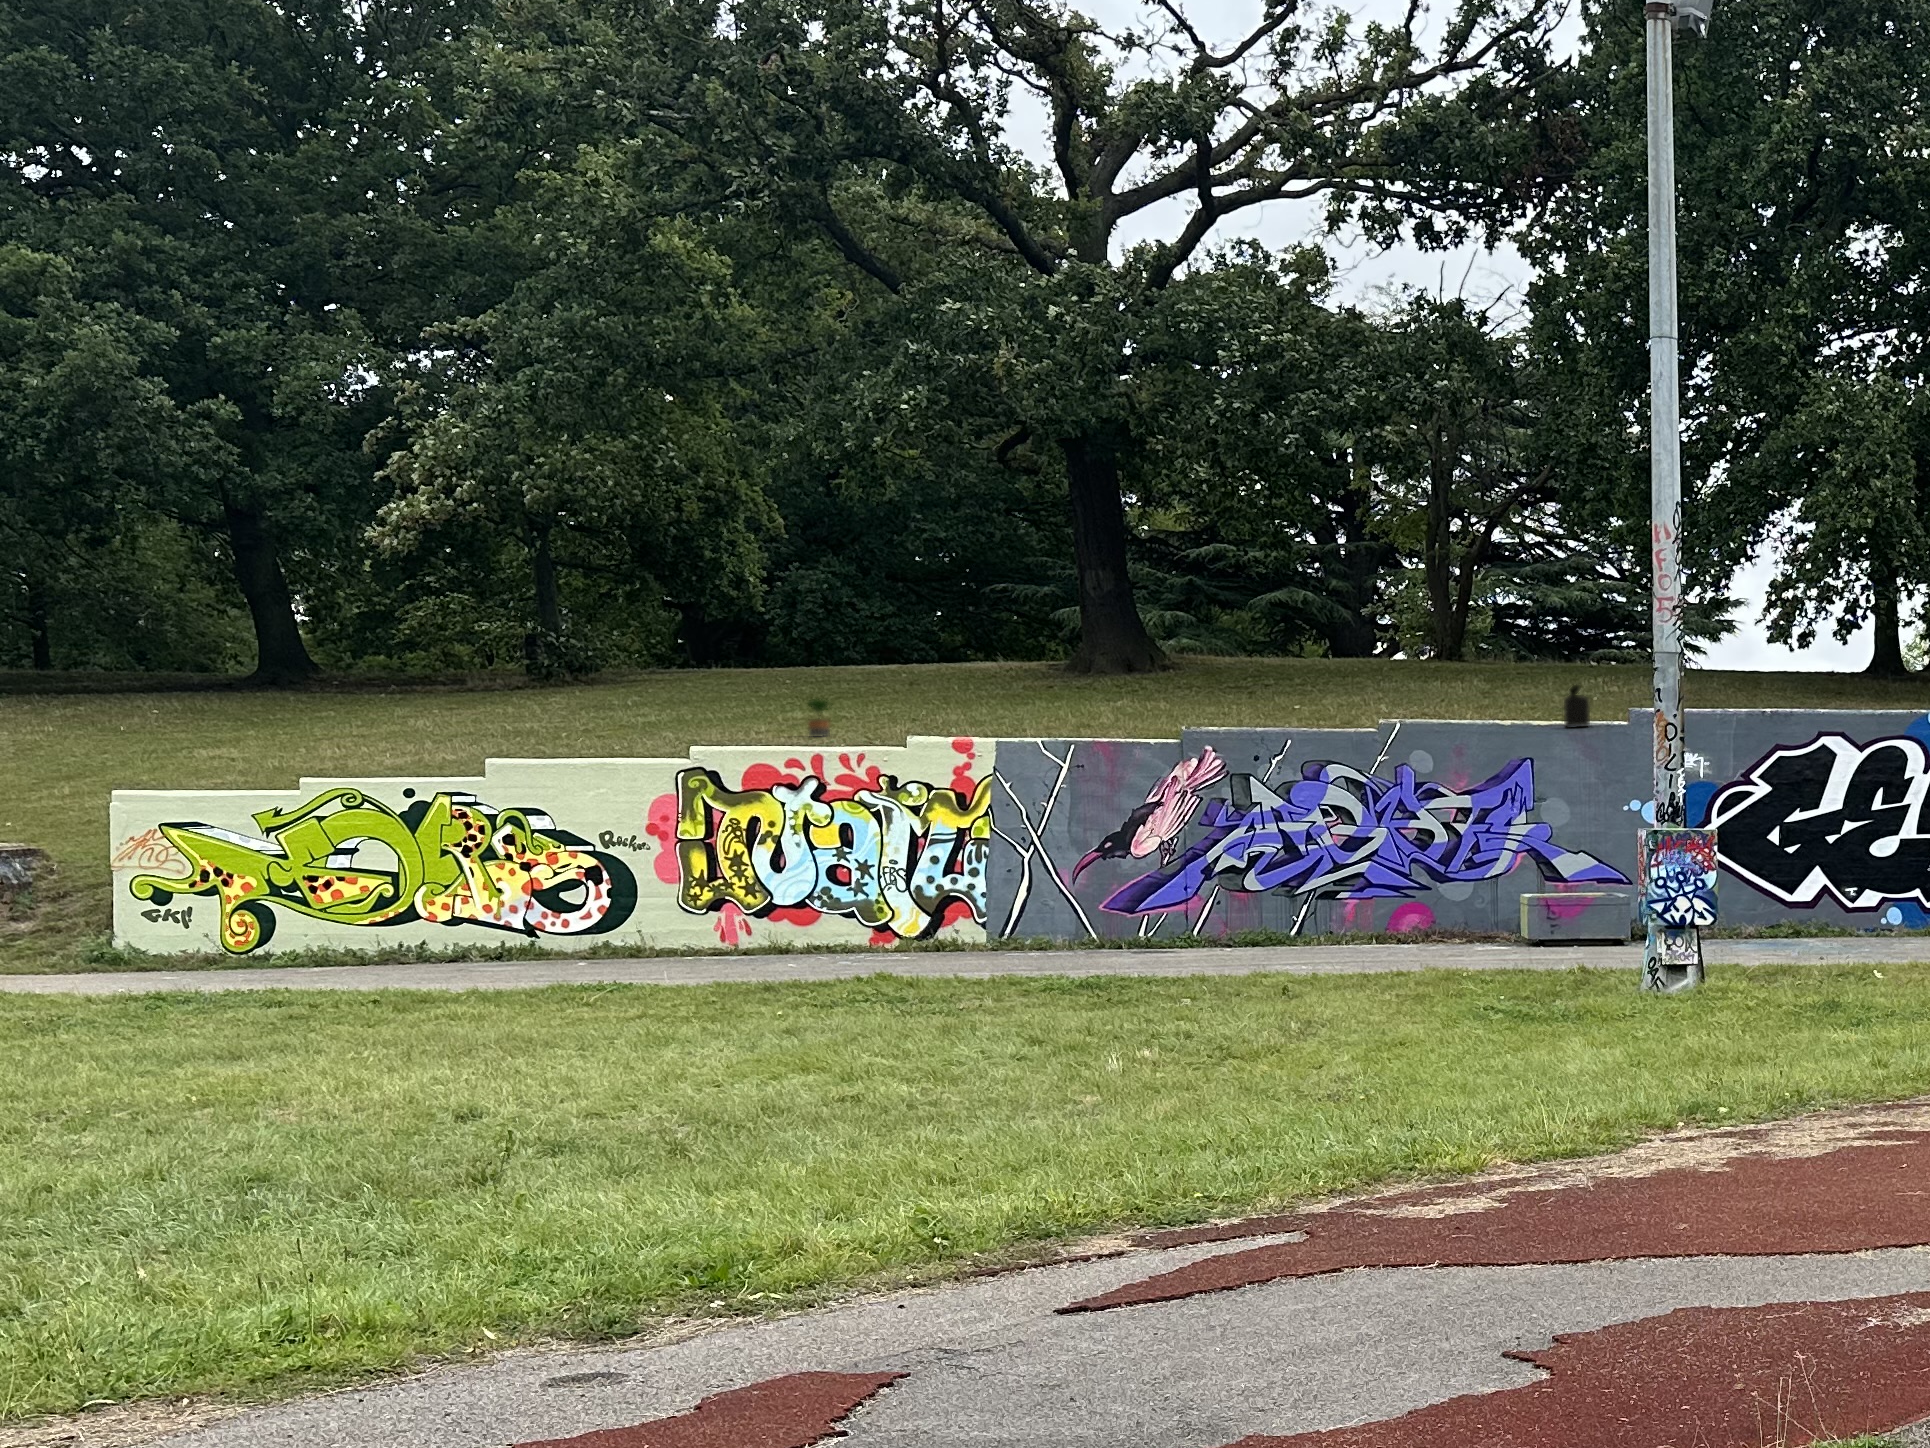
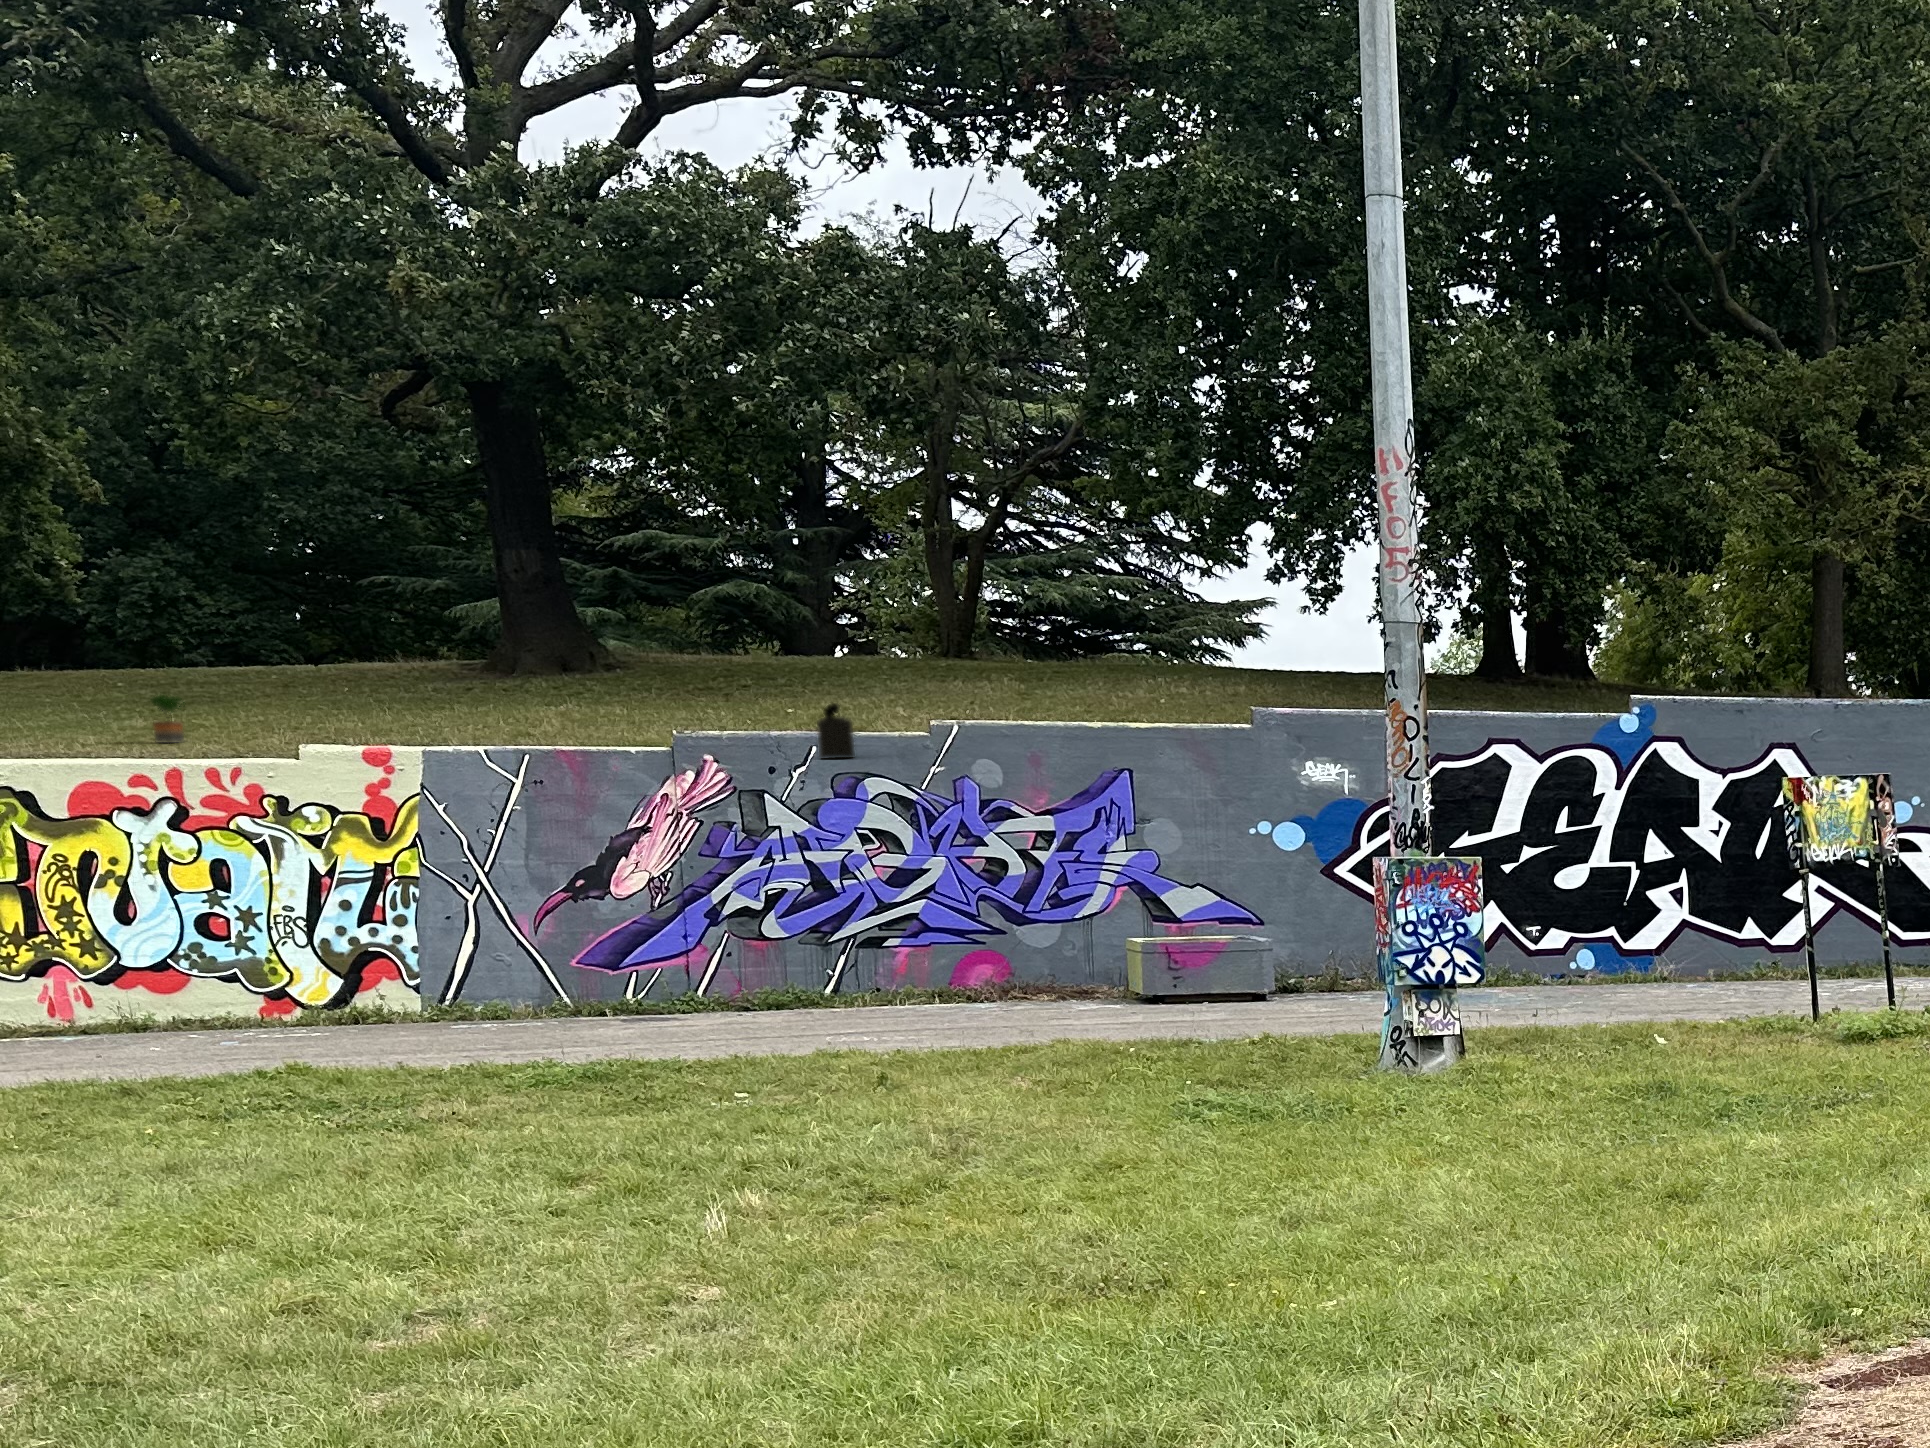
trash can: present [1564,684,1590,728] -> present [817,703,855,759]

